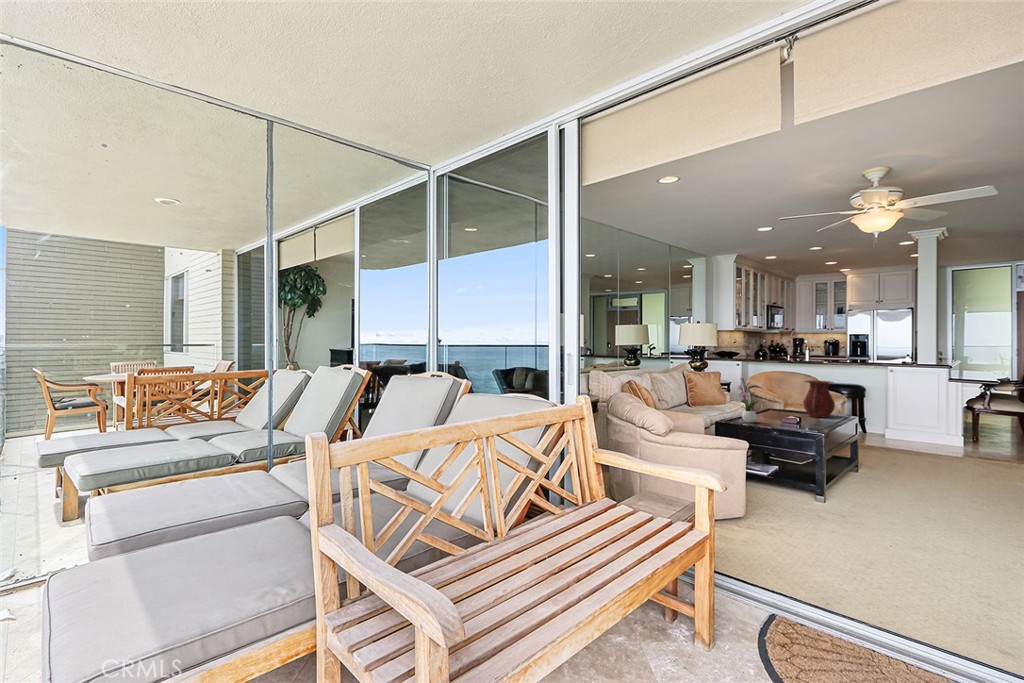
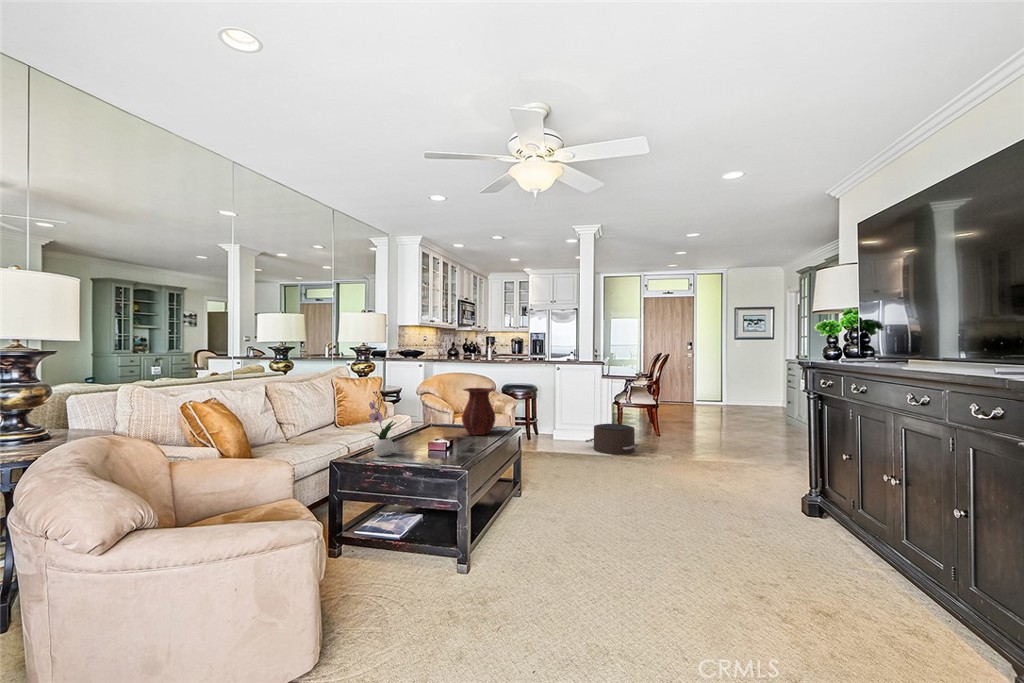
pouf: none [926,426,1000,458] -> present [585,424,638,454]

